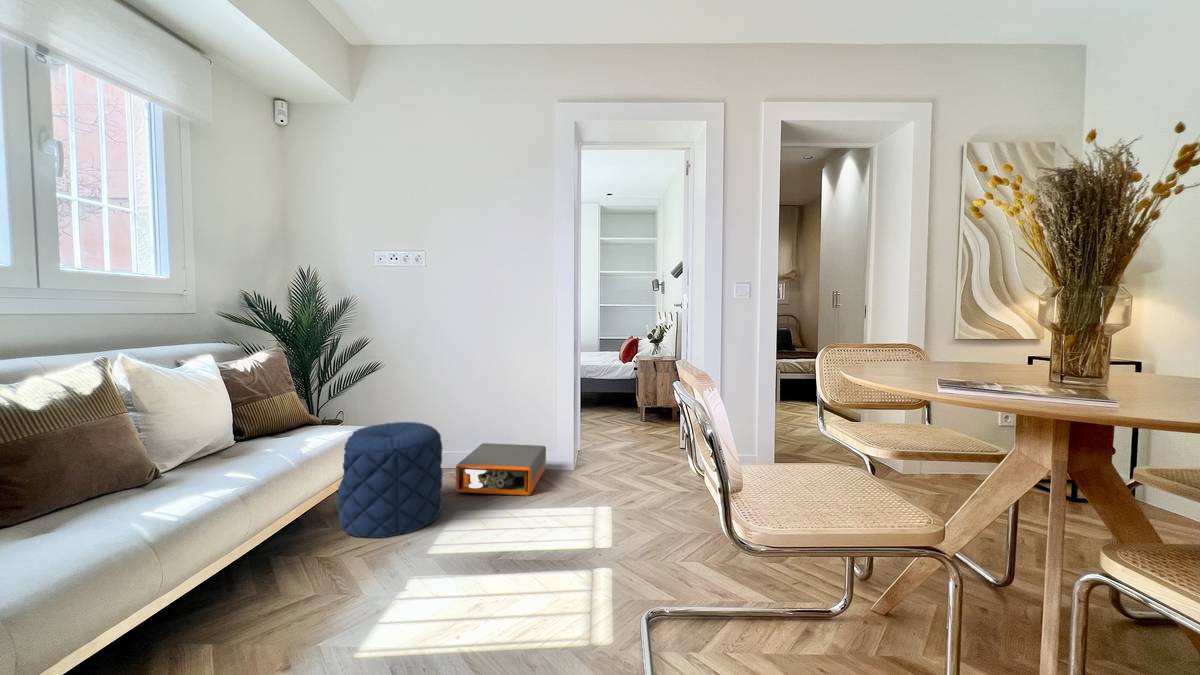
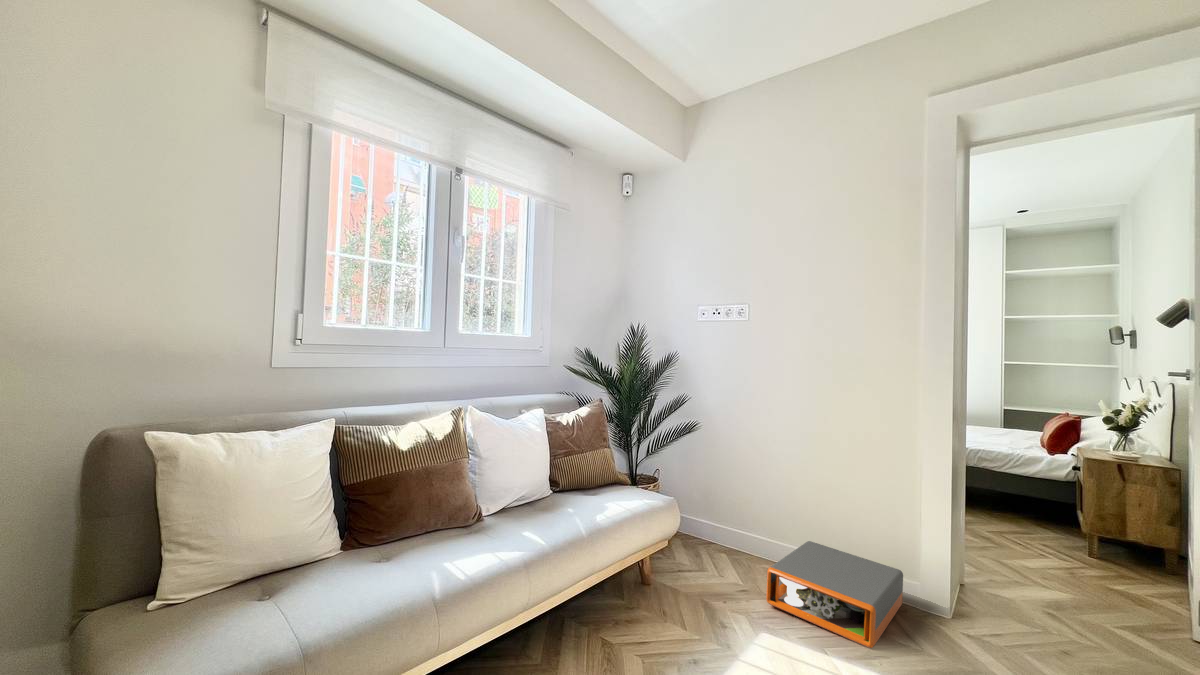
pouf: present [337,422,443,538] -> none [630,499,746,648]

